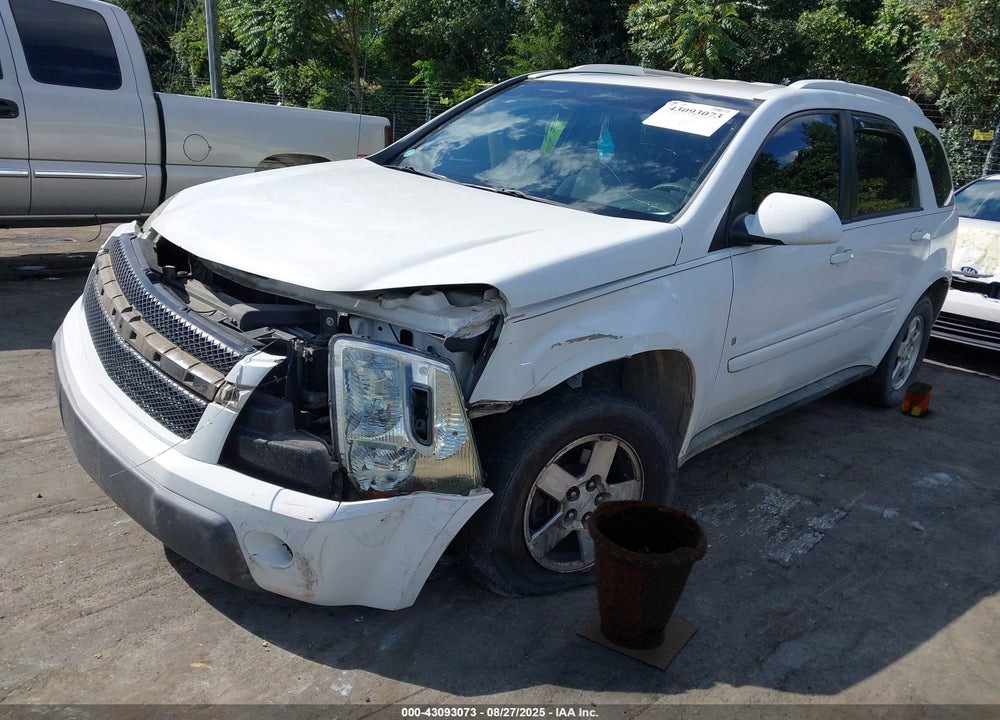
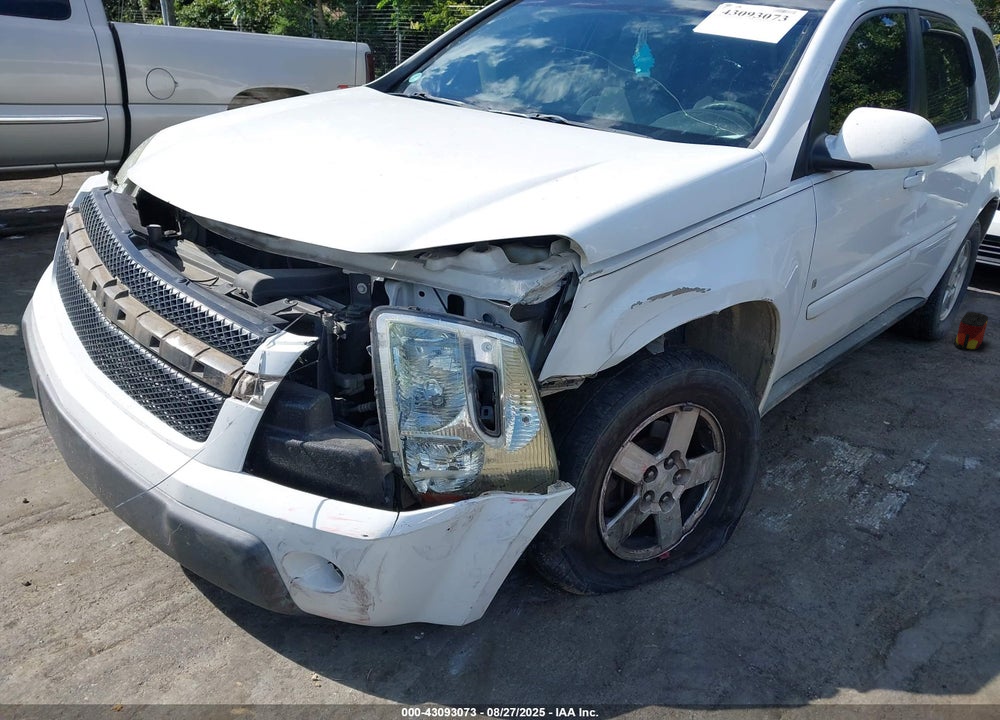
bucket: present [577,500,708,670] -> none [662,476,816,673]

